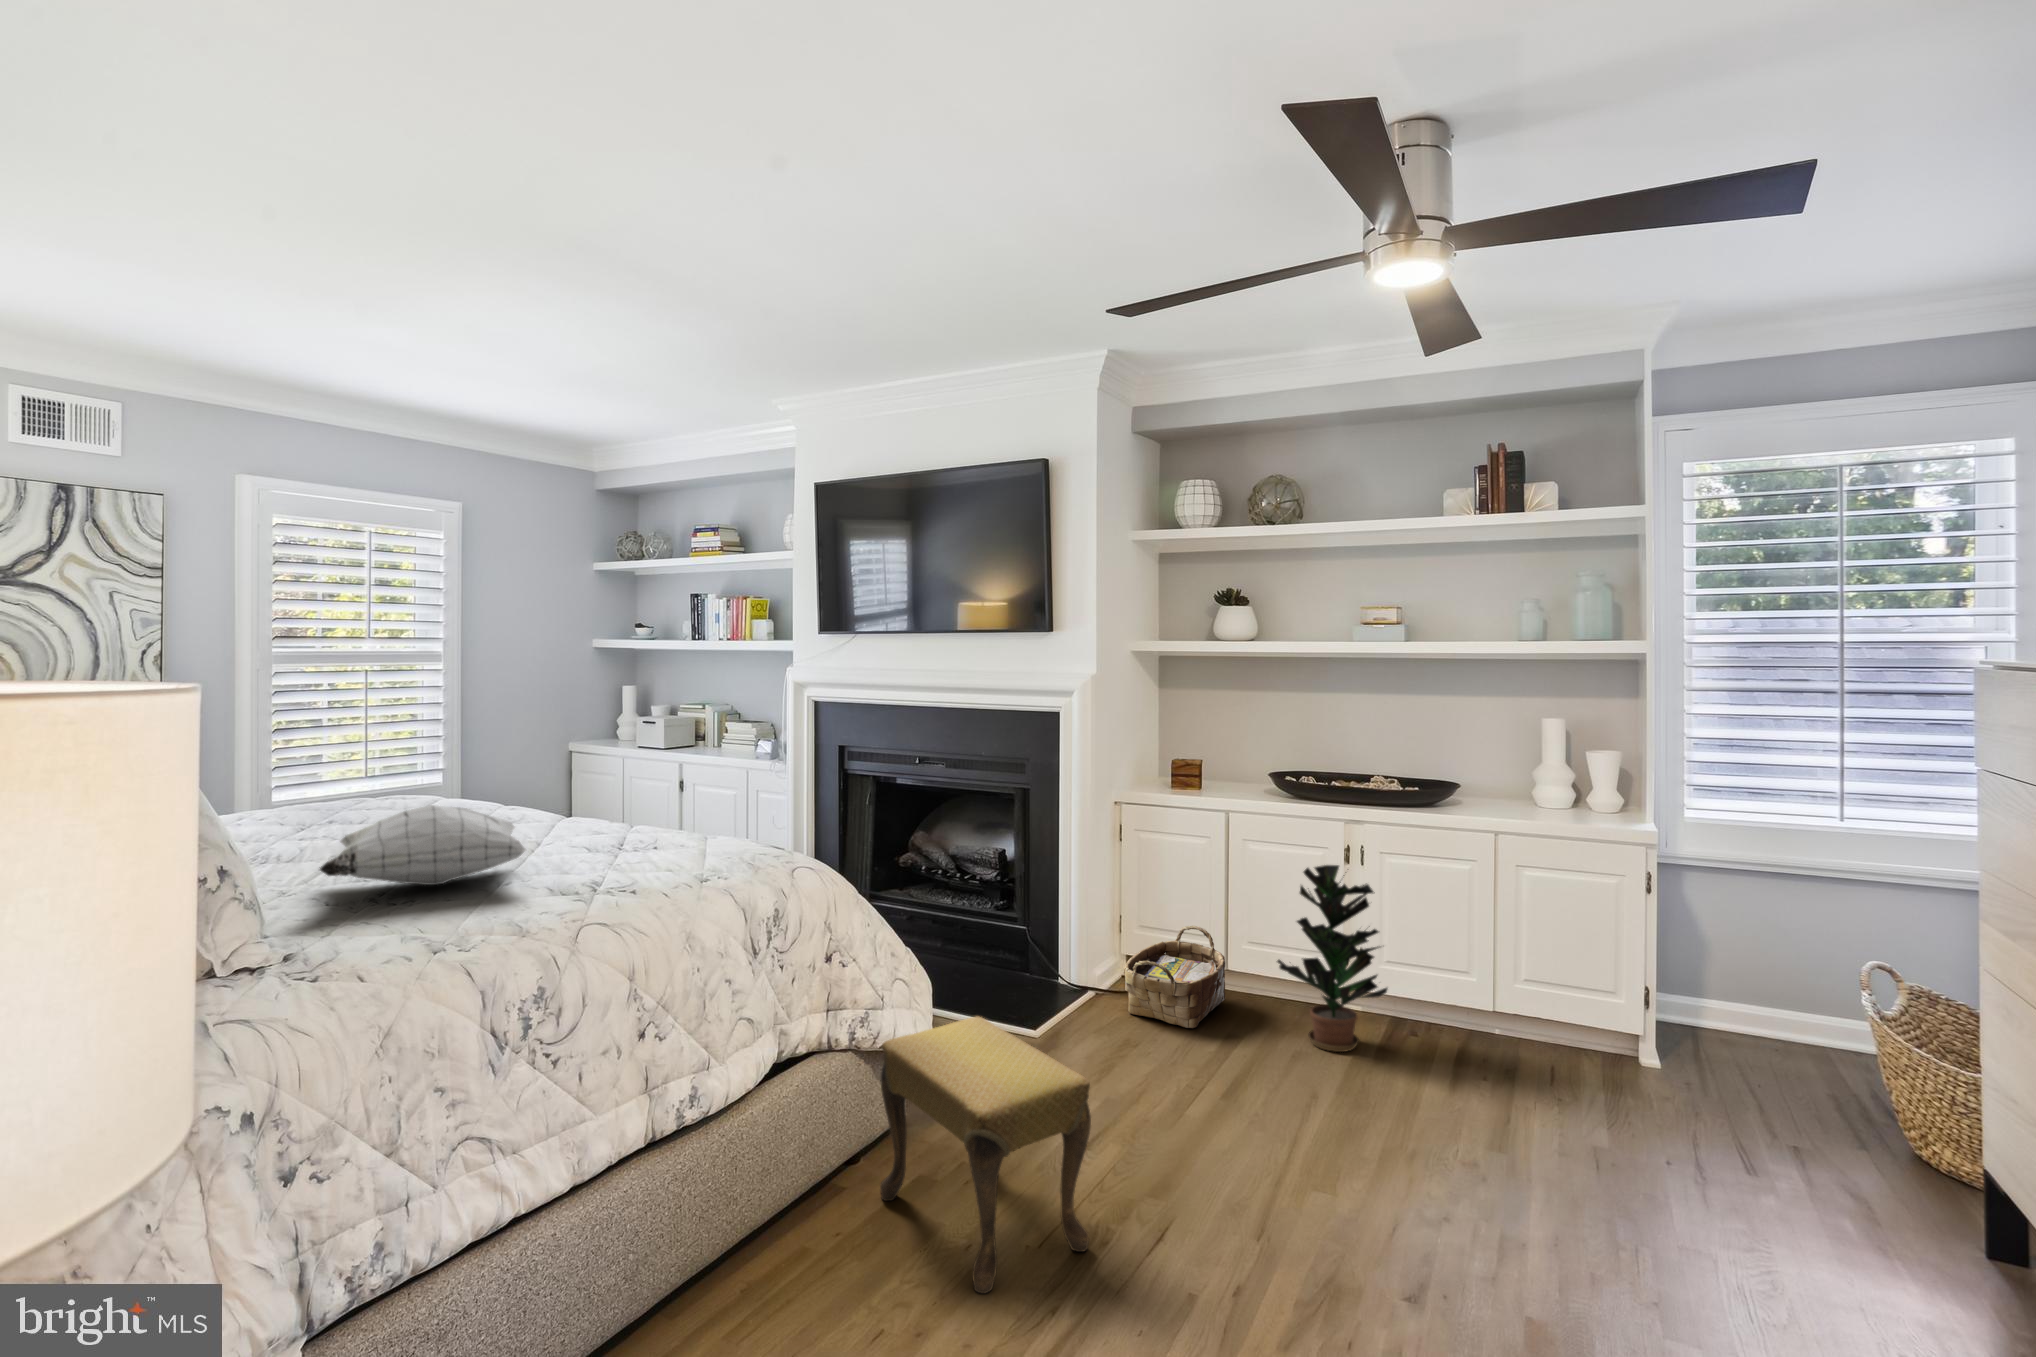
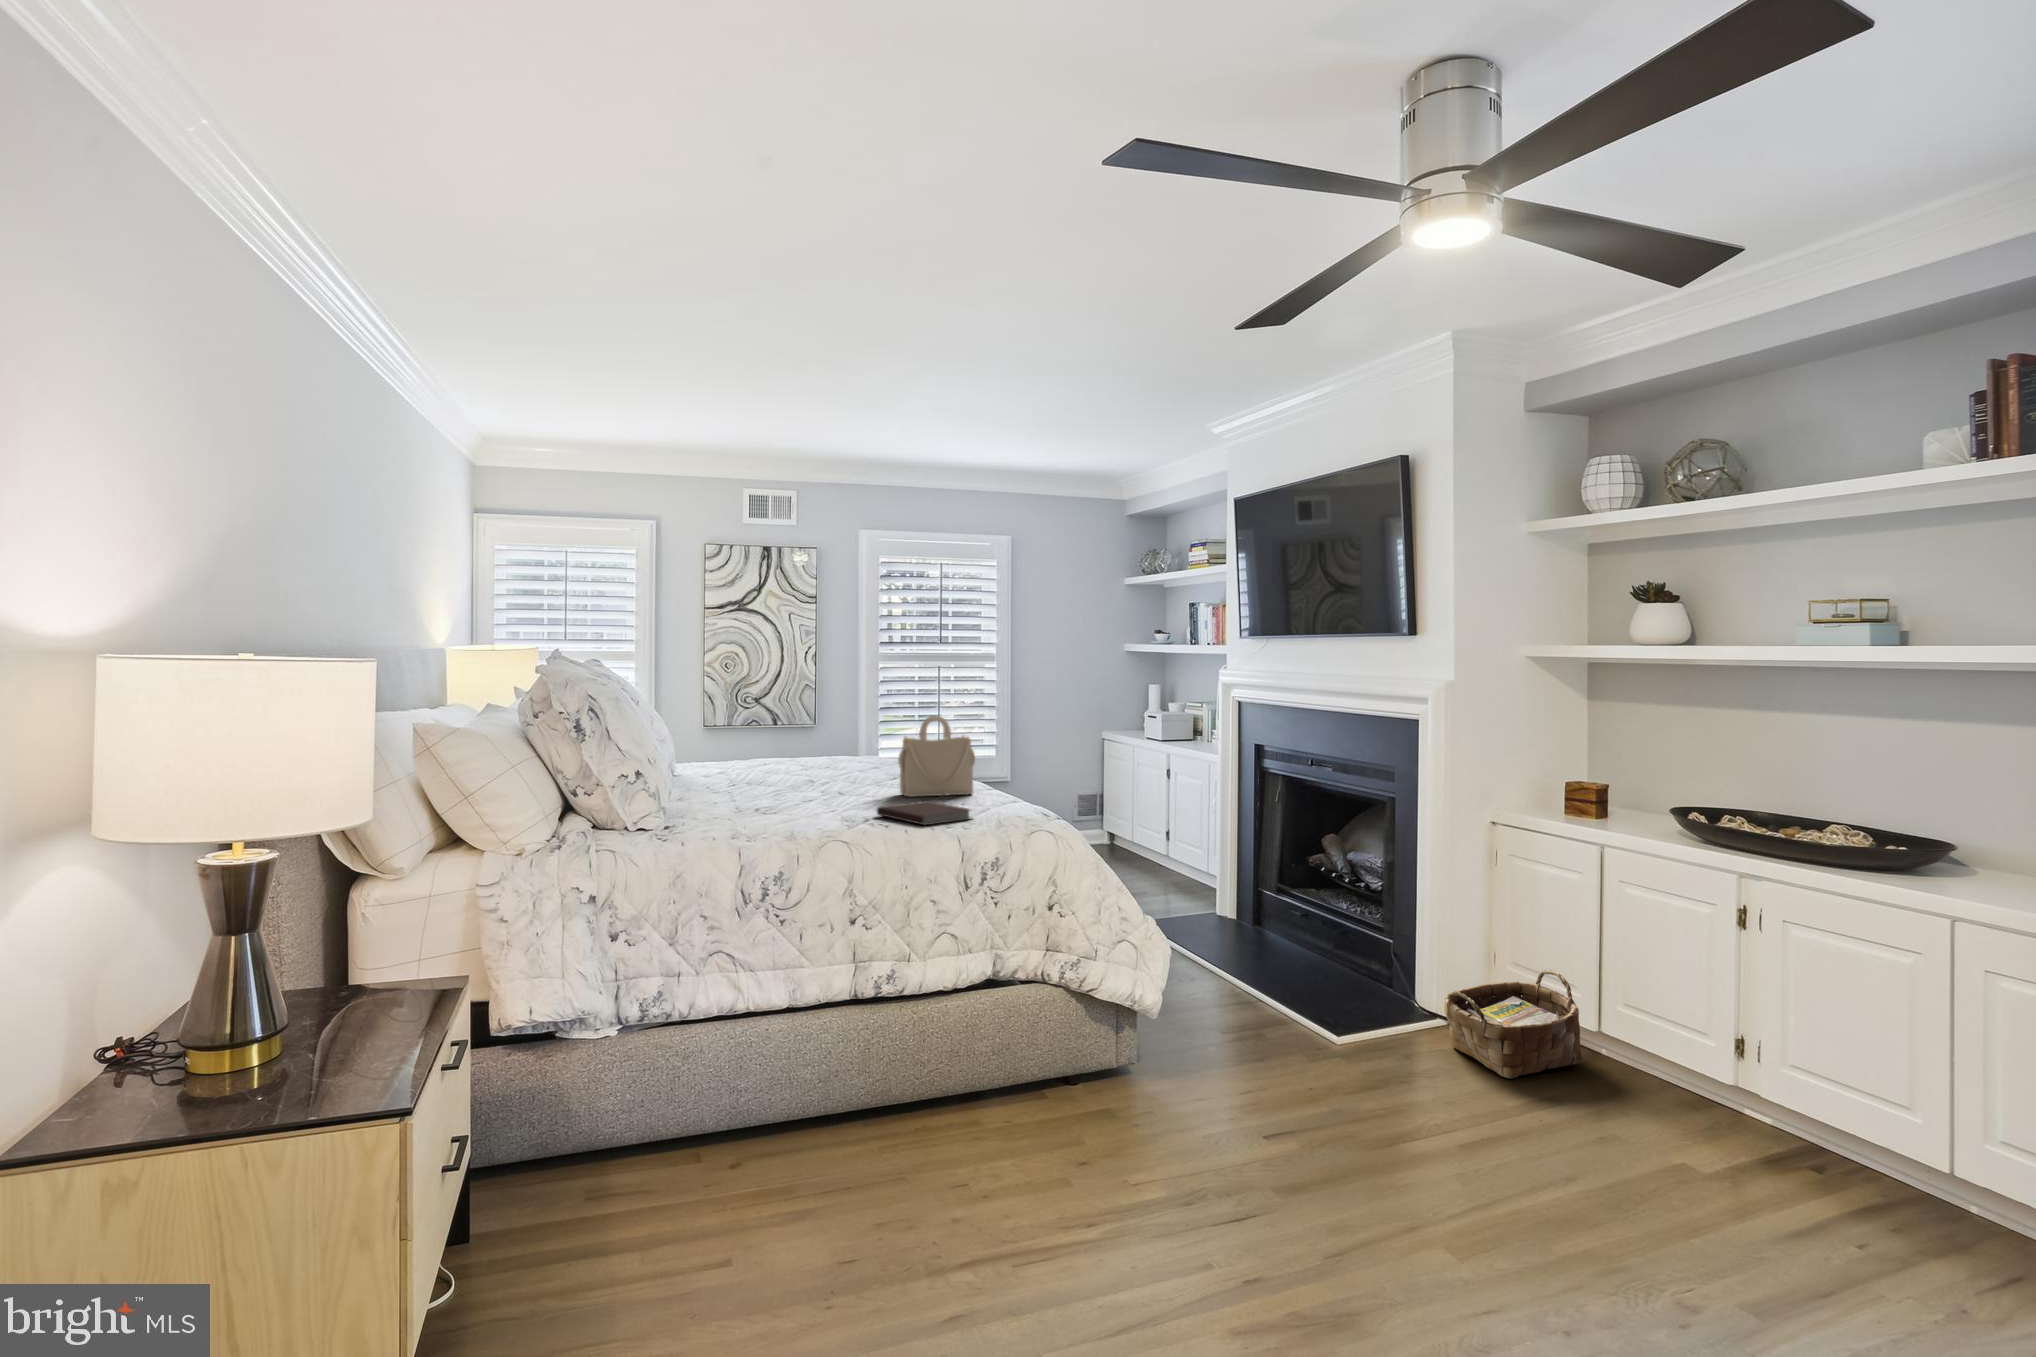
handbag: none [526,739,633,853] -> present [898,716,975,797]
pillow: present [320,805,527,885] -> none [733,752,879,805]
notebook: none [583,854,723,886] -> present [877,801,970,825]
potted plant: present [1277,865,1387,1052] -> none [1601,919,1763,1157]
footstool: present [880,1017,1091,1293] -> none [1045,978,1170,1202]

